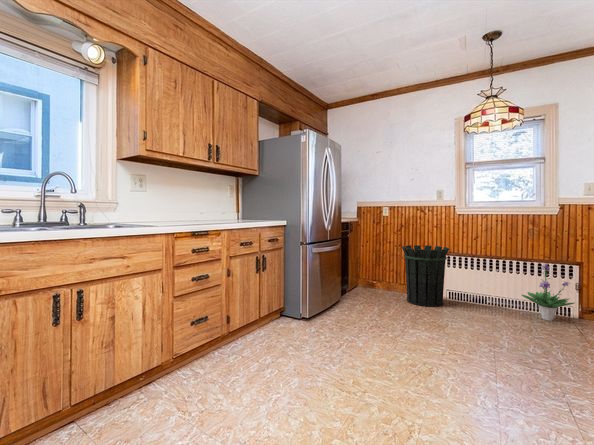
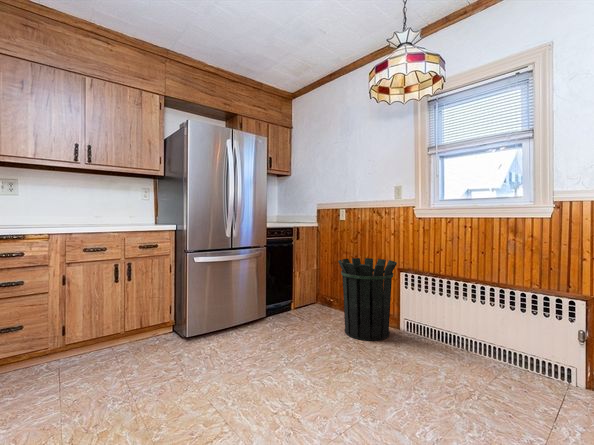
potted plant: present [522,264,574,321] -> none [482,293,558,385]

